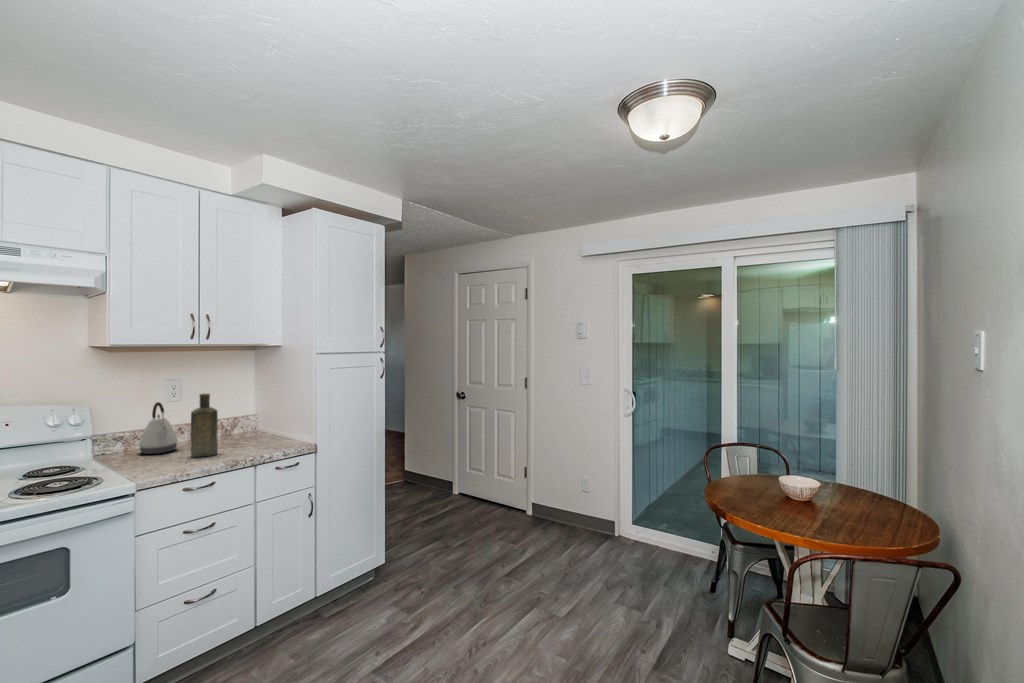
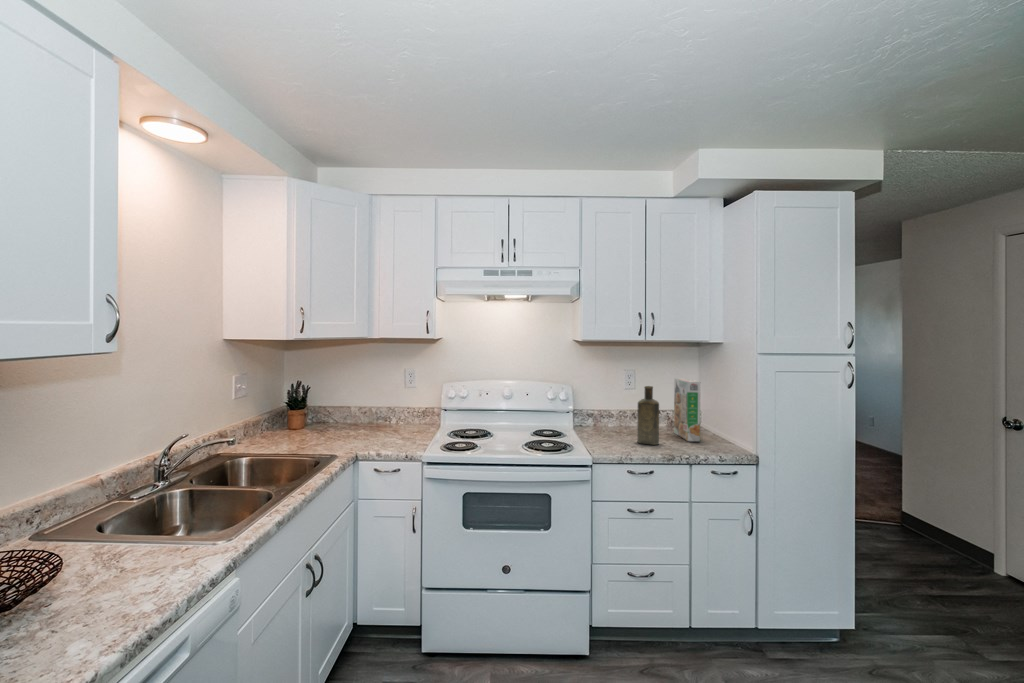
cereal box: none [231,383,261,445] -> present [674,378,700,441]
kettle: present [139,402,178,454] -> none [603,390,630,434]

